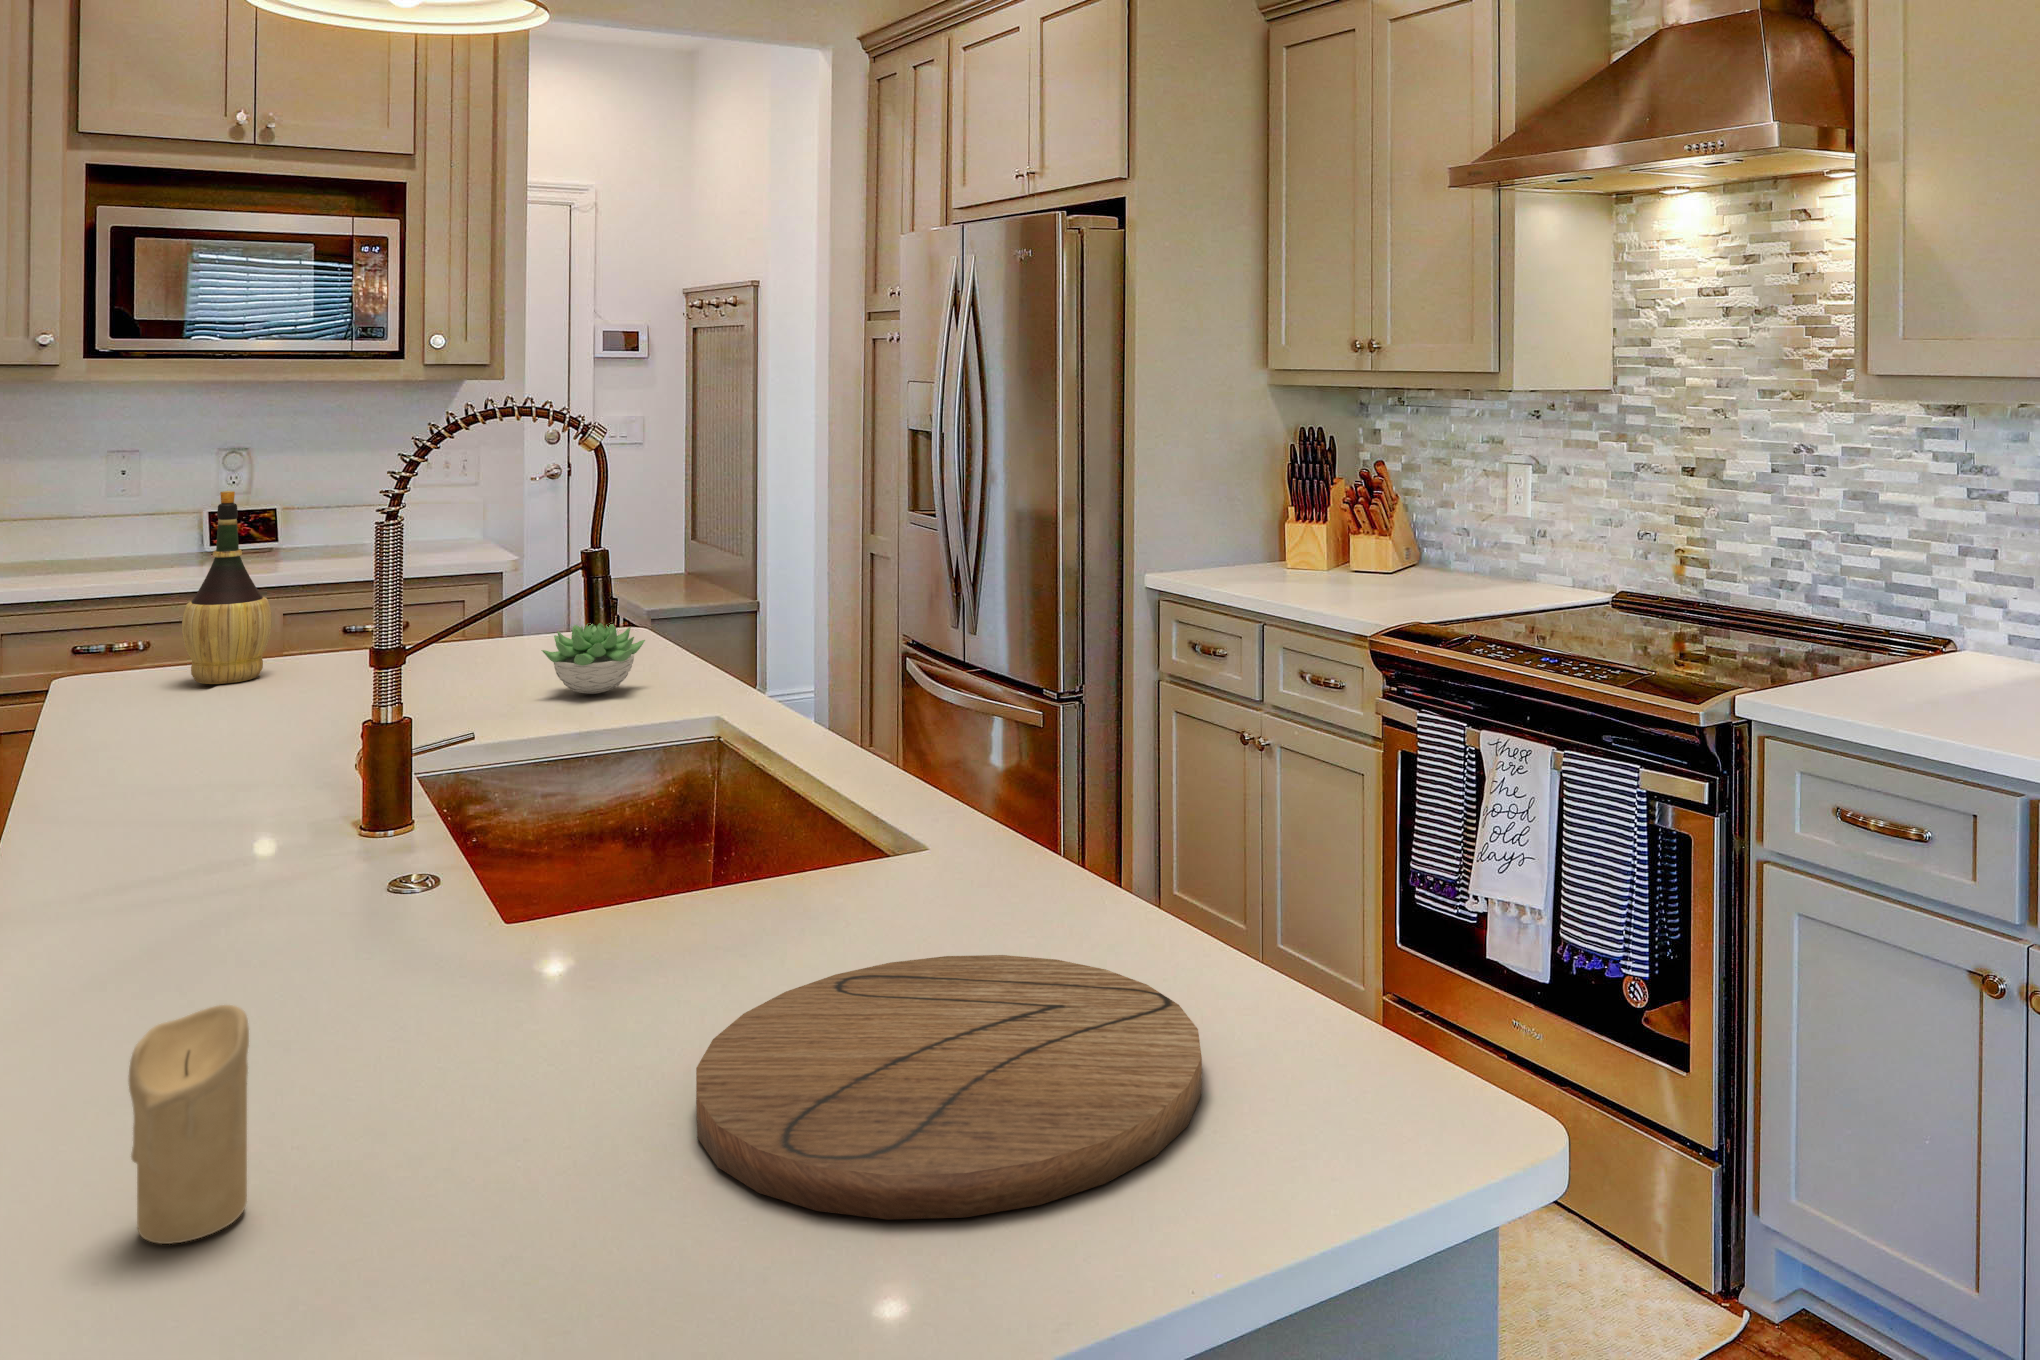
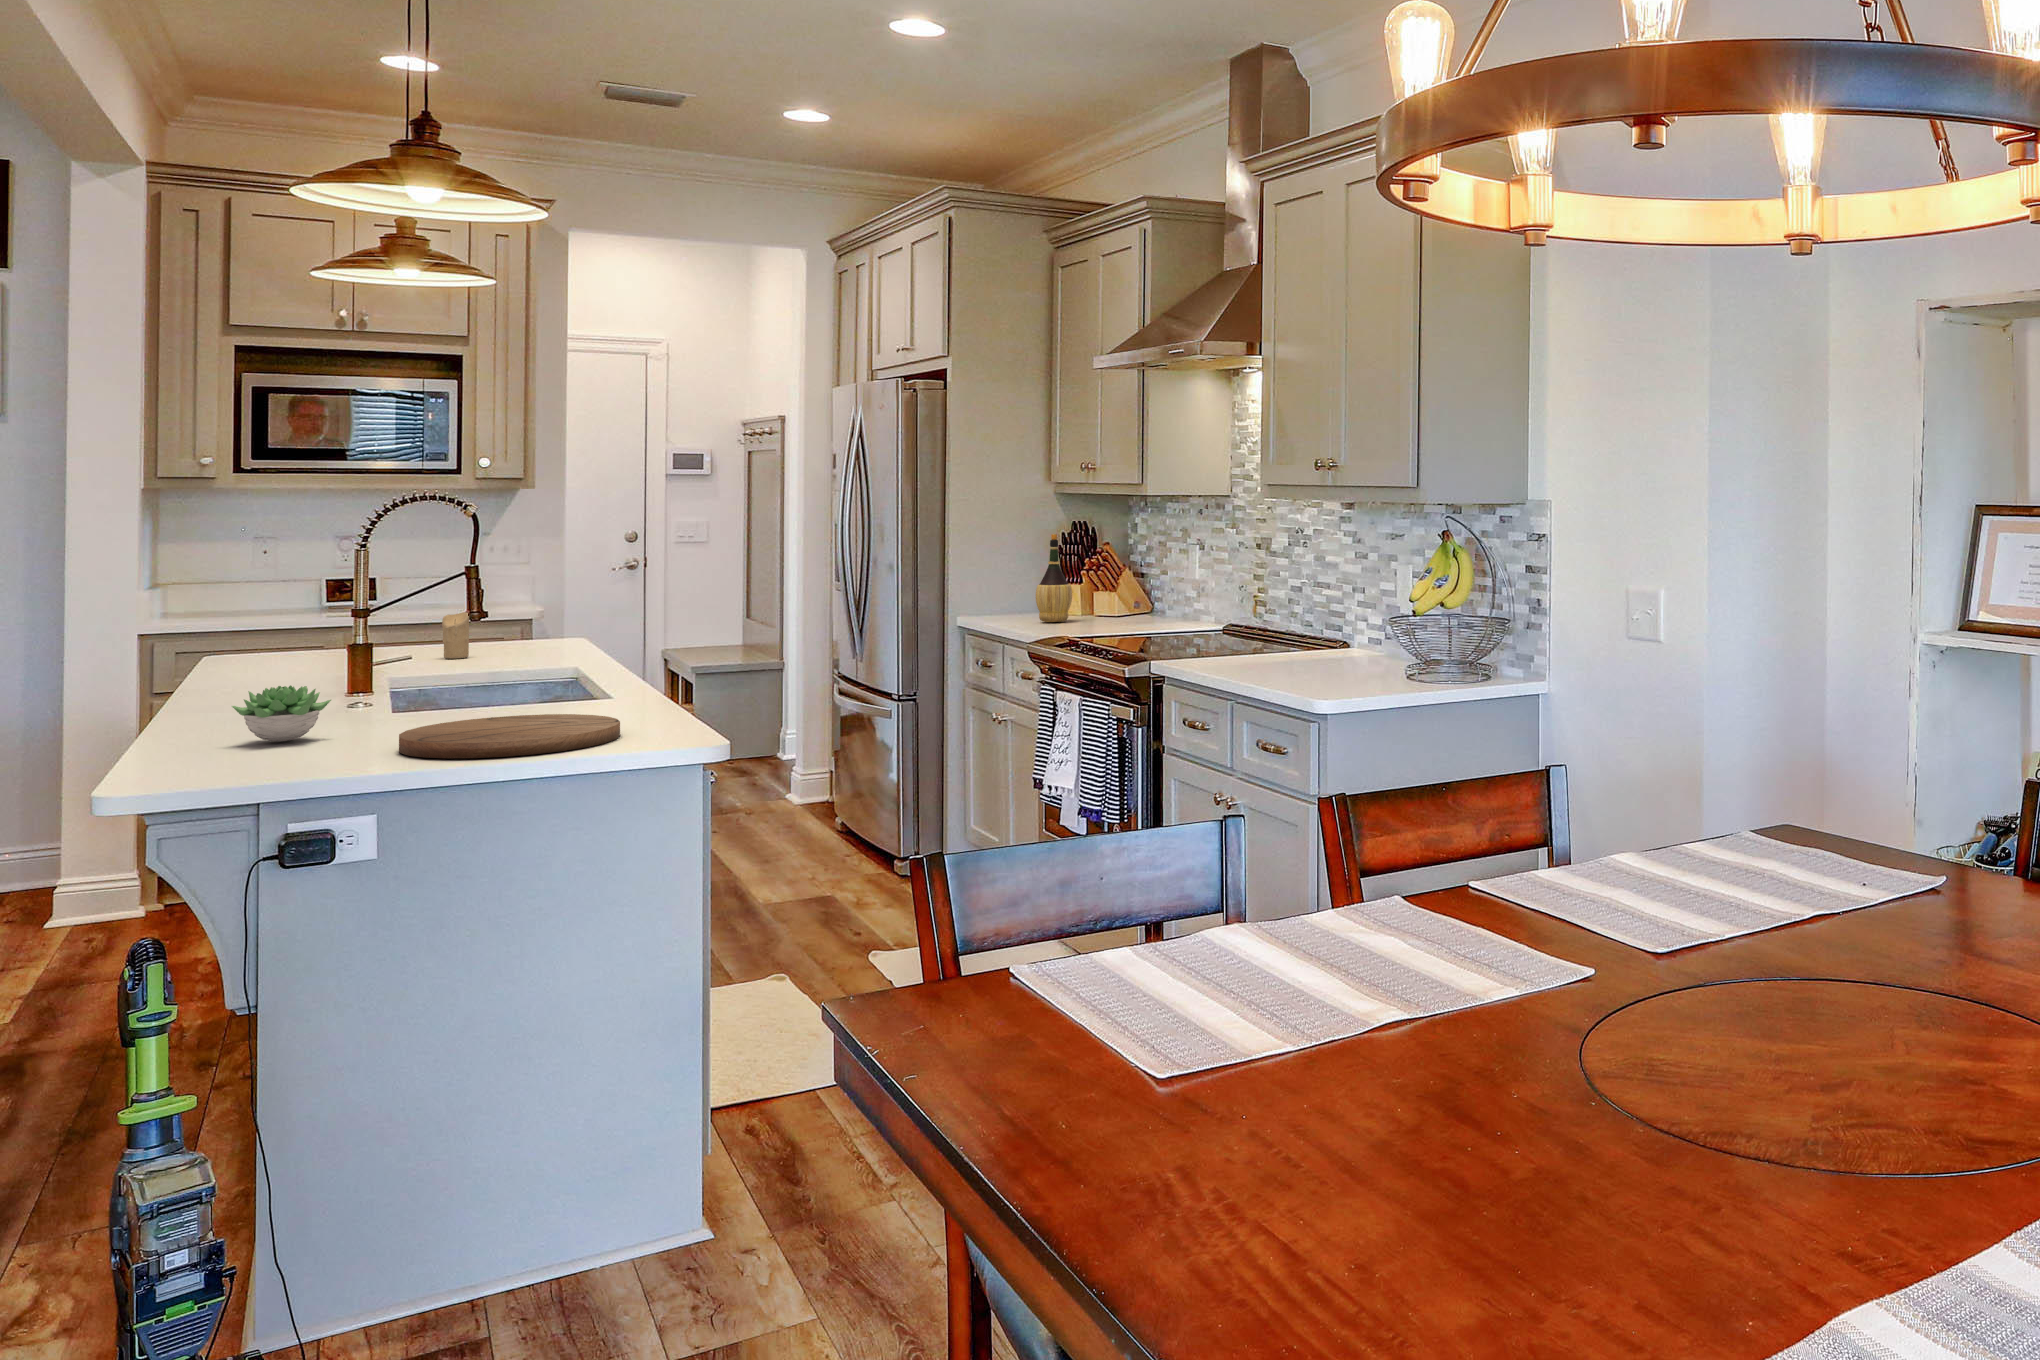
wine bottle: present [182,491,272,684] -> present [1036,534,1072,622]
succulent plant: present [542,623,645,694] -> present [232,685,331,741]
candle: present [129,1005,249,1244] -> present [442,612,469,659]

